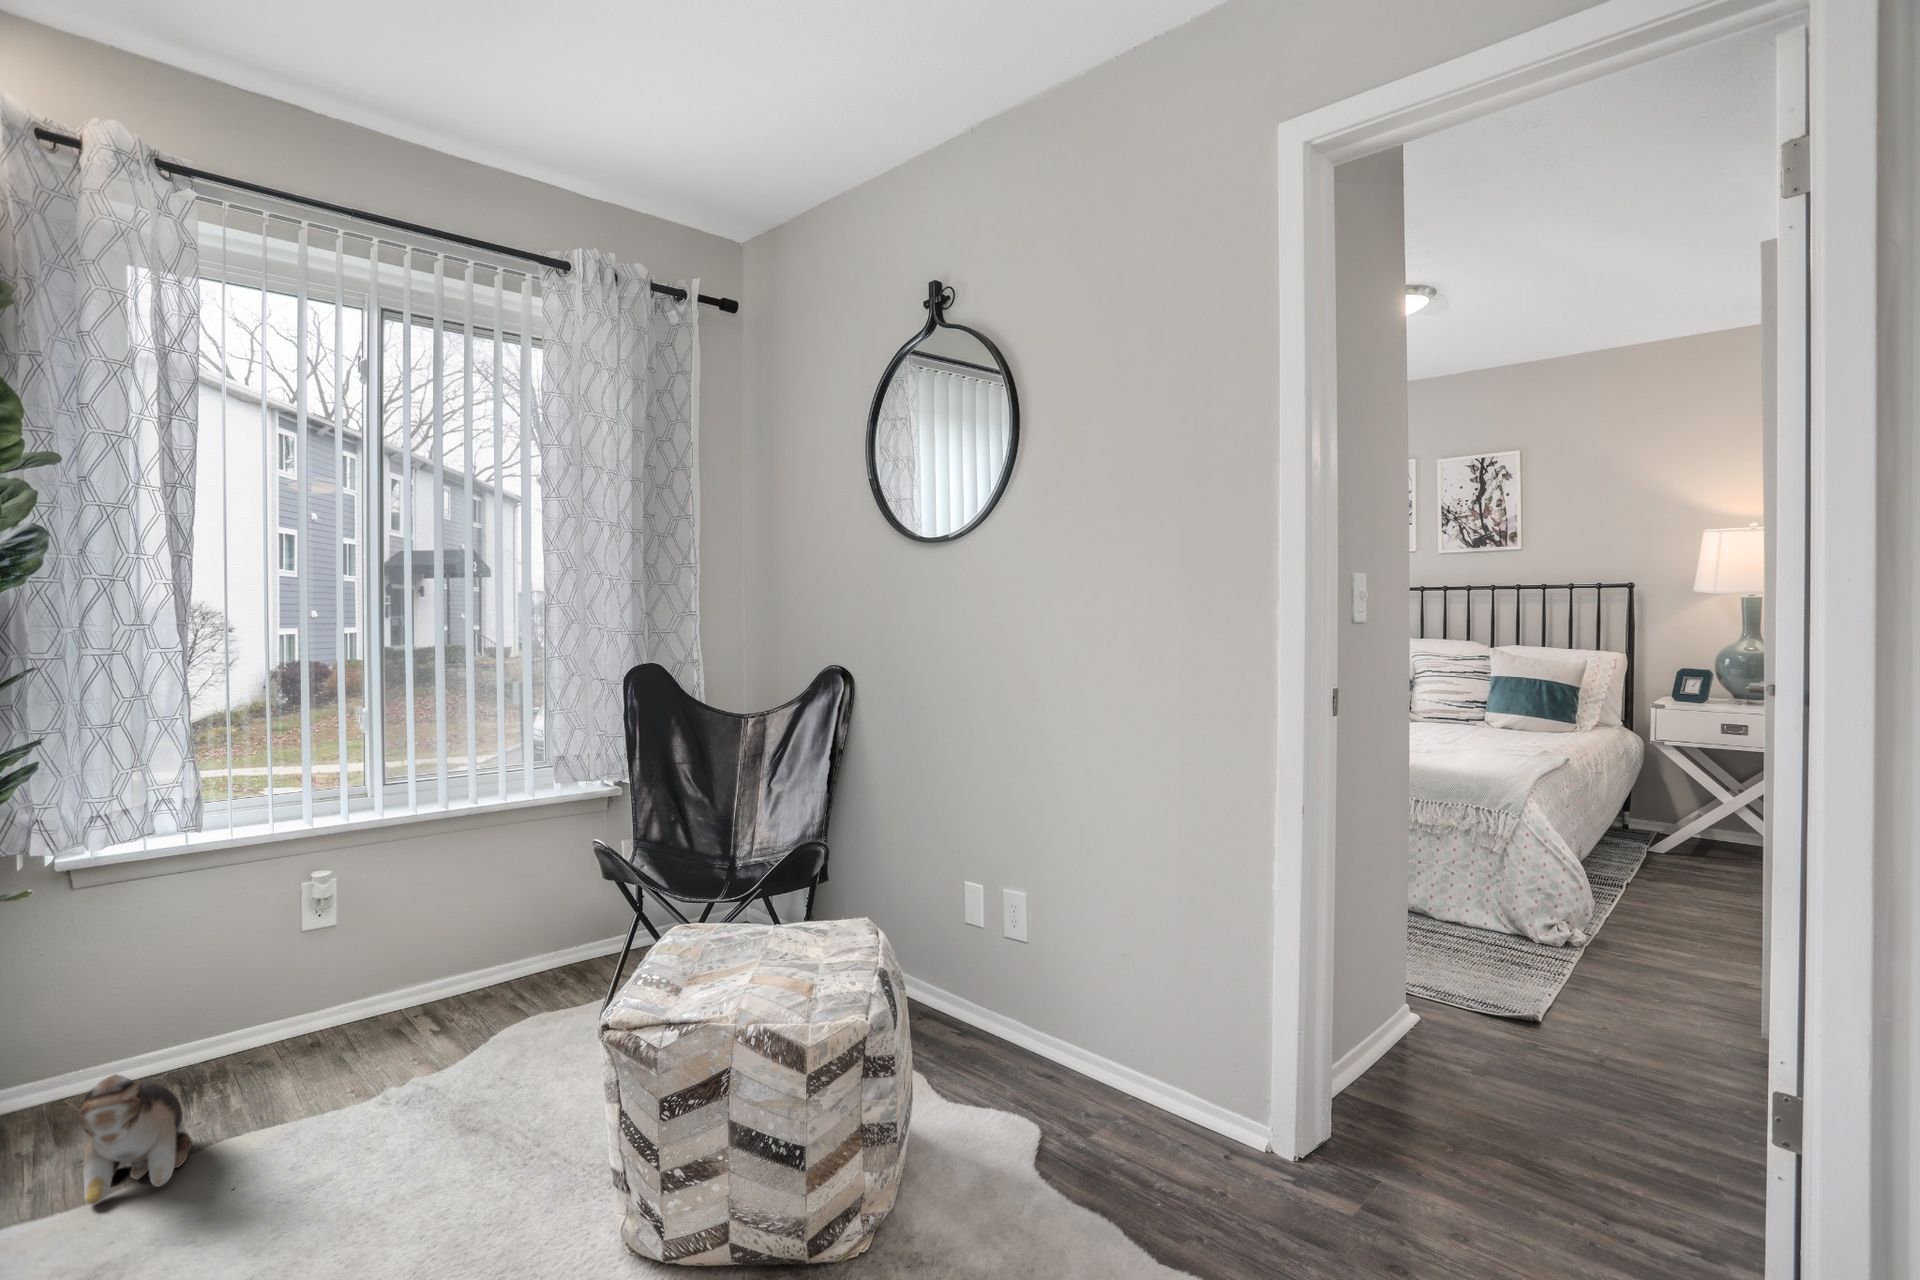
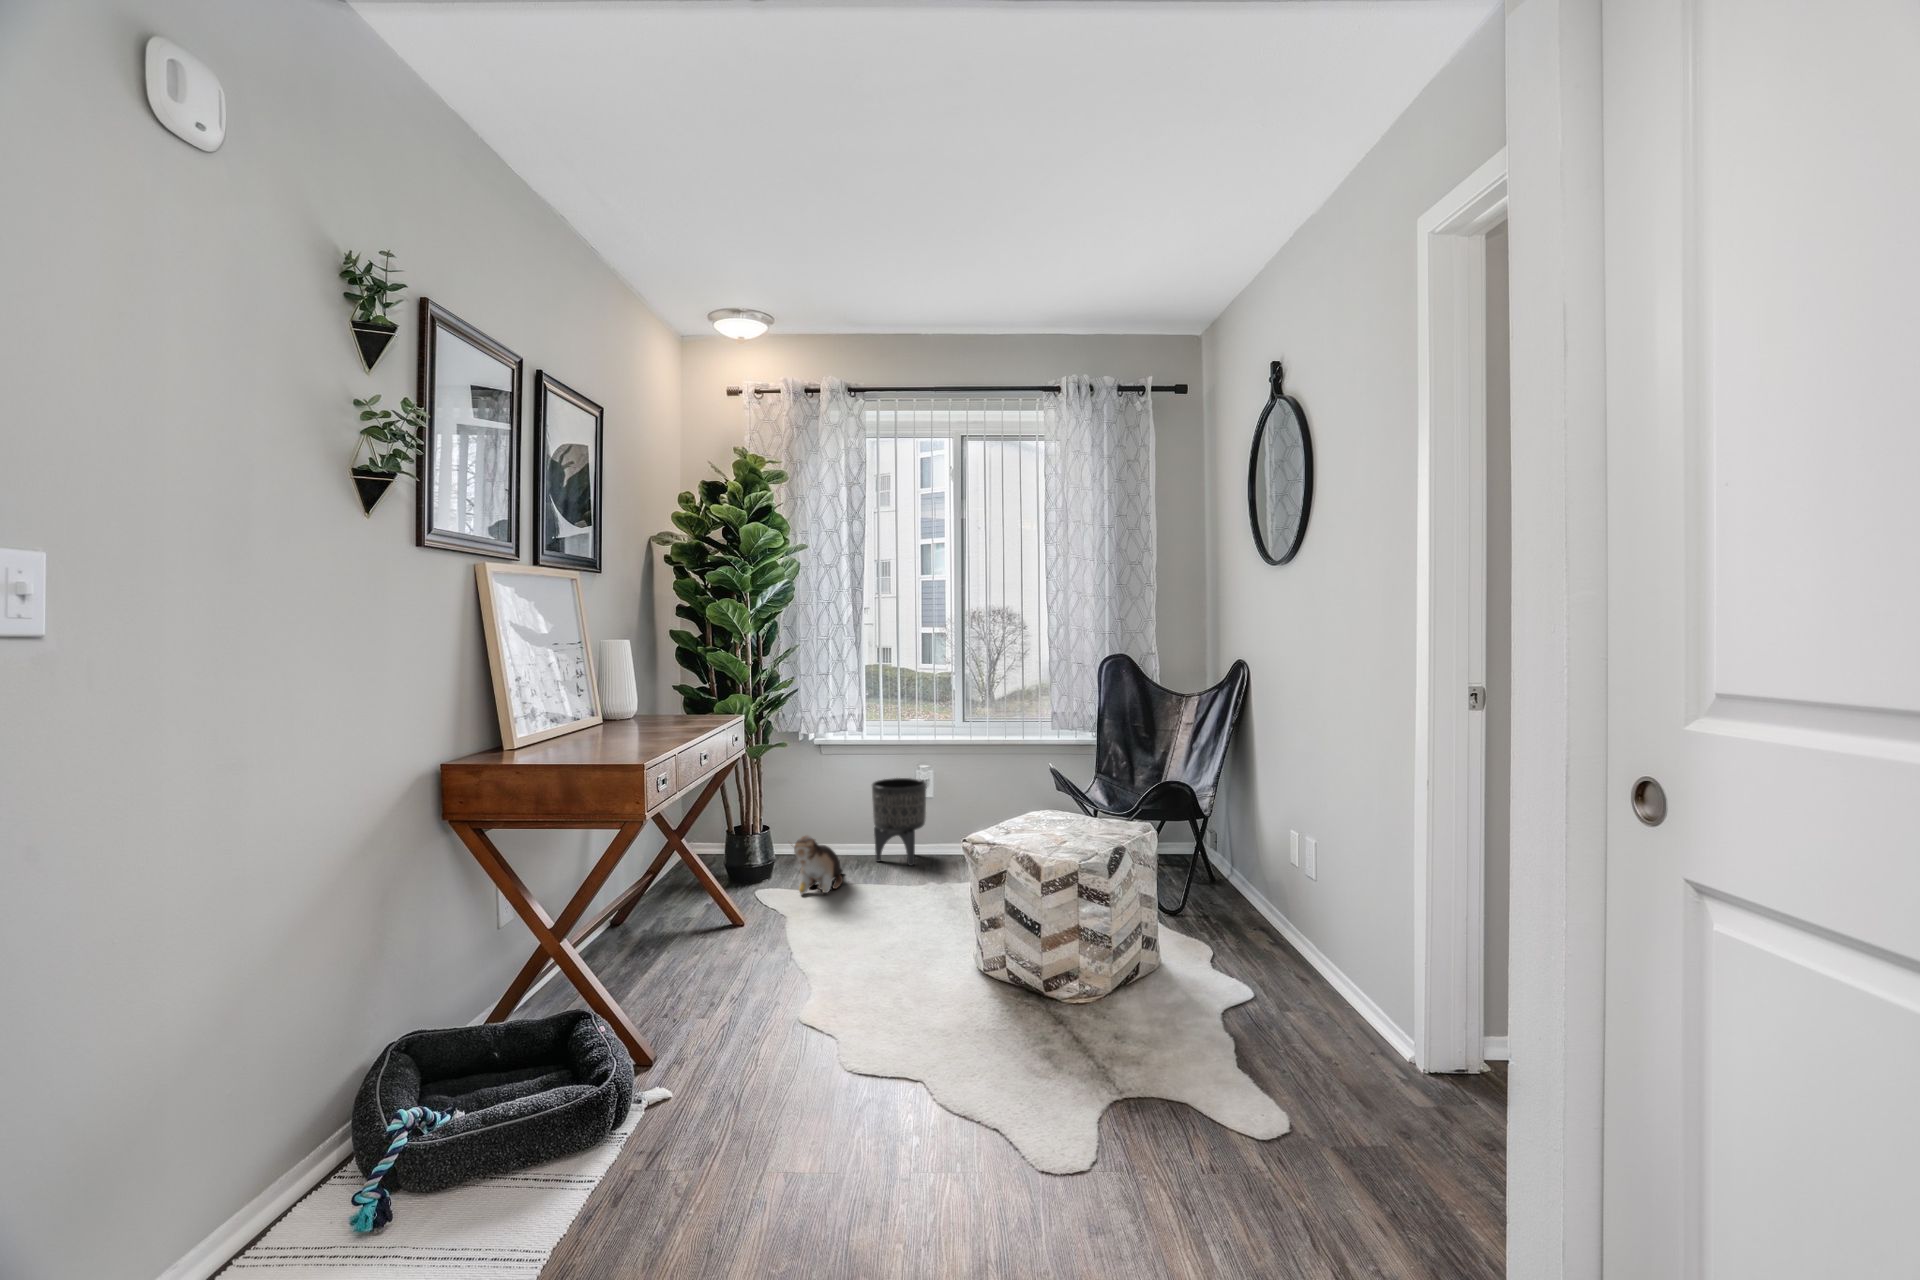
planter: none [221,904,343,1076] -> present [872,778,927,866]

